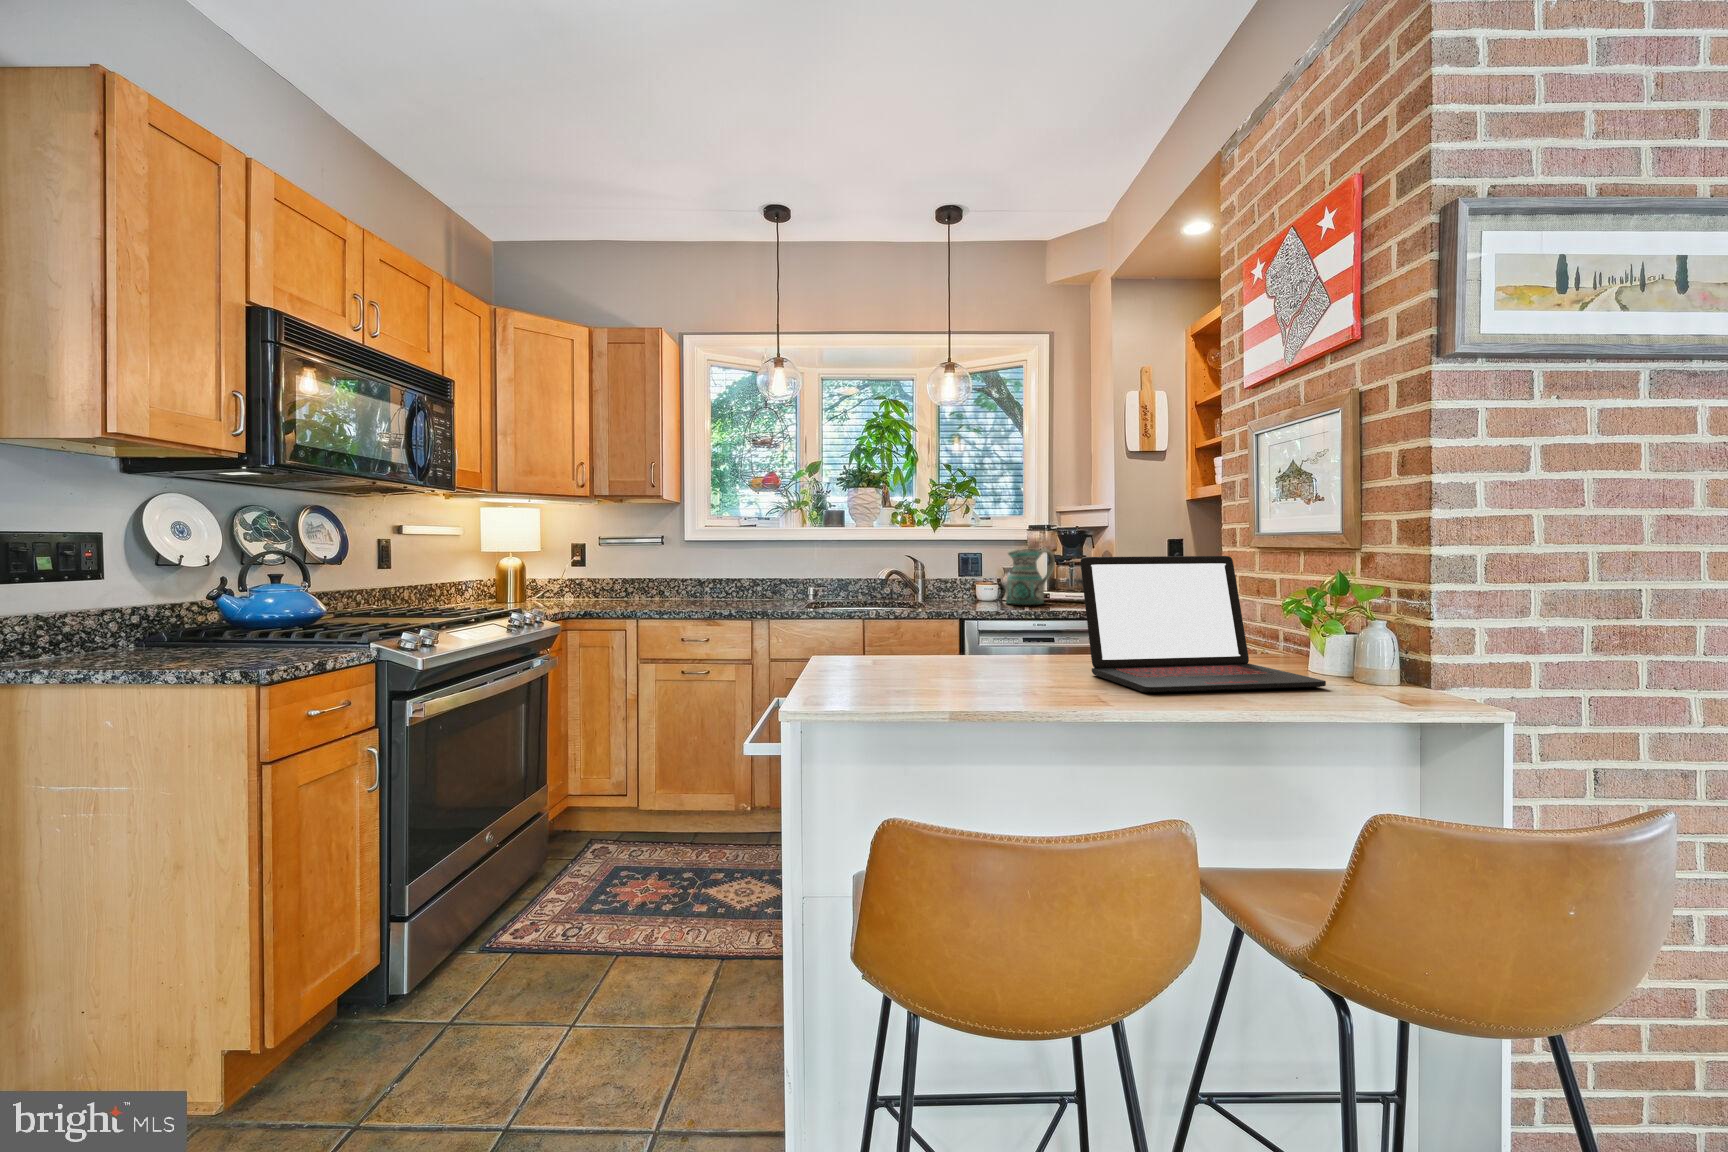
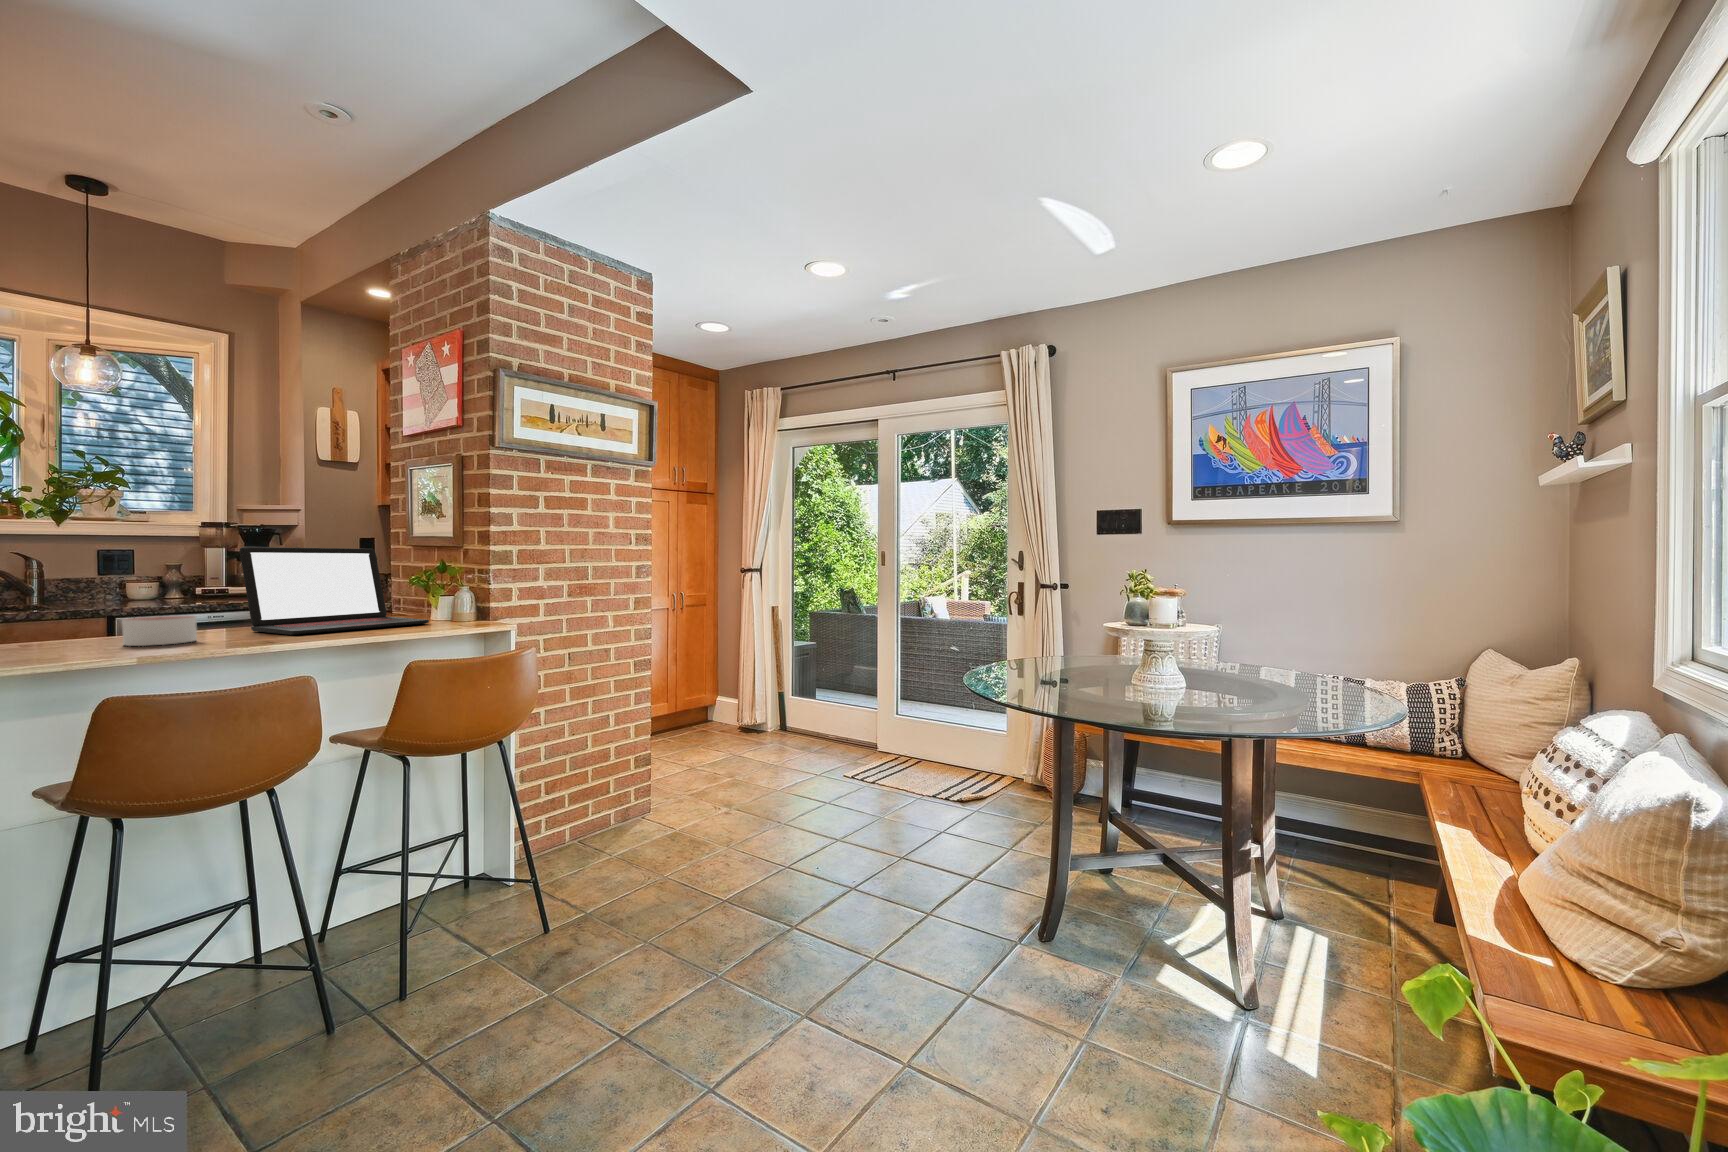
ceramic pitcher: present [1006,549,1055,605] -> none [171,545,234,597]
candle: none [975,651,1042,693] -> present [122,616,197,646]

